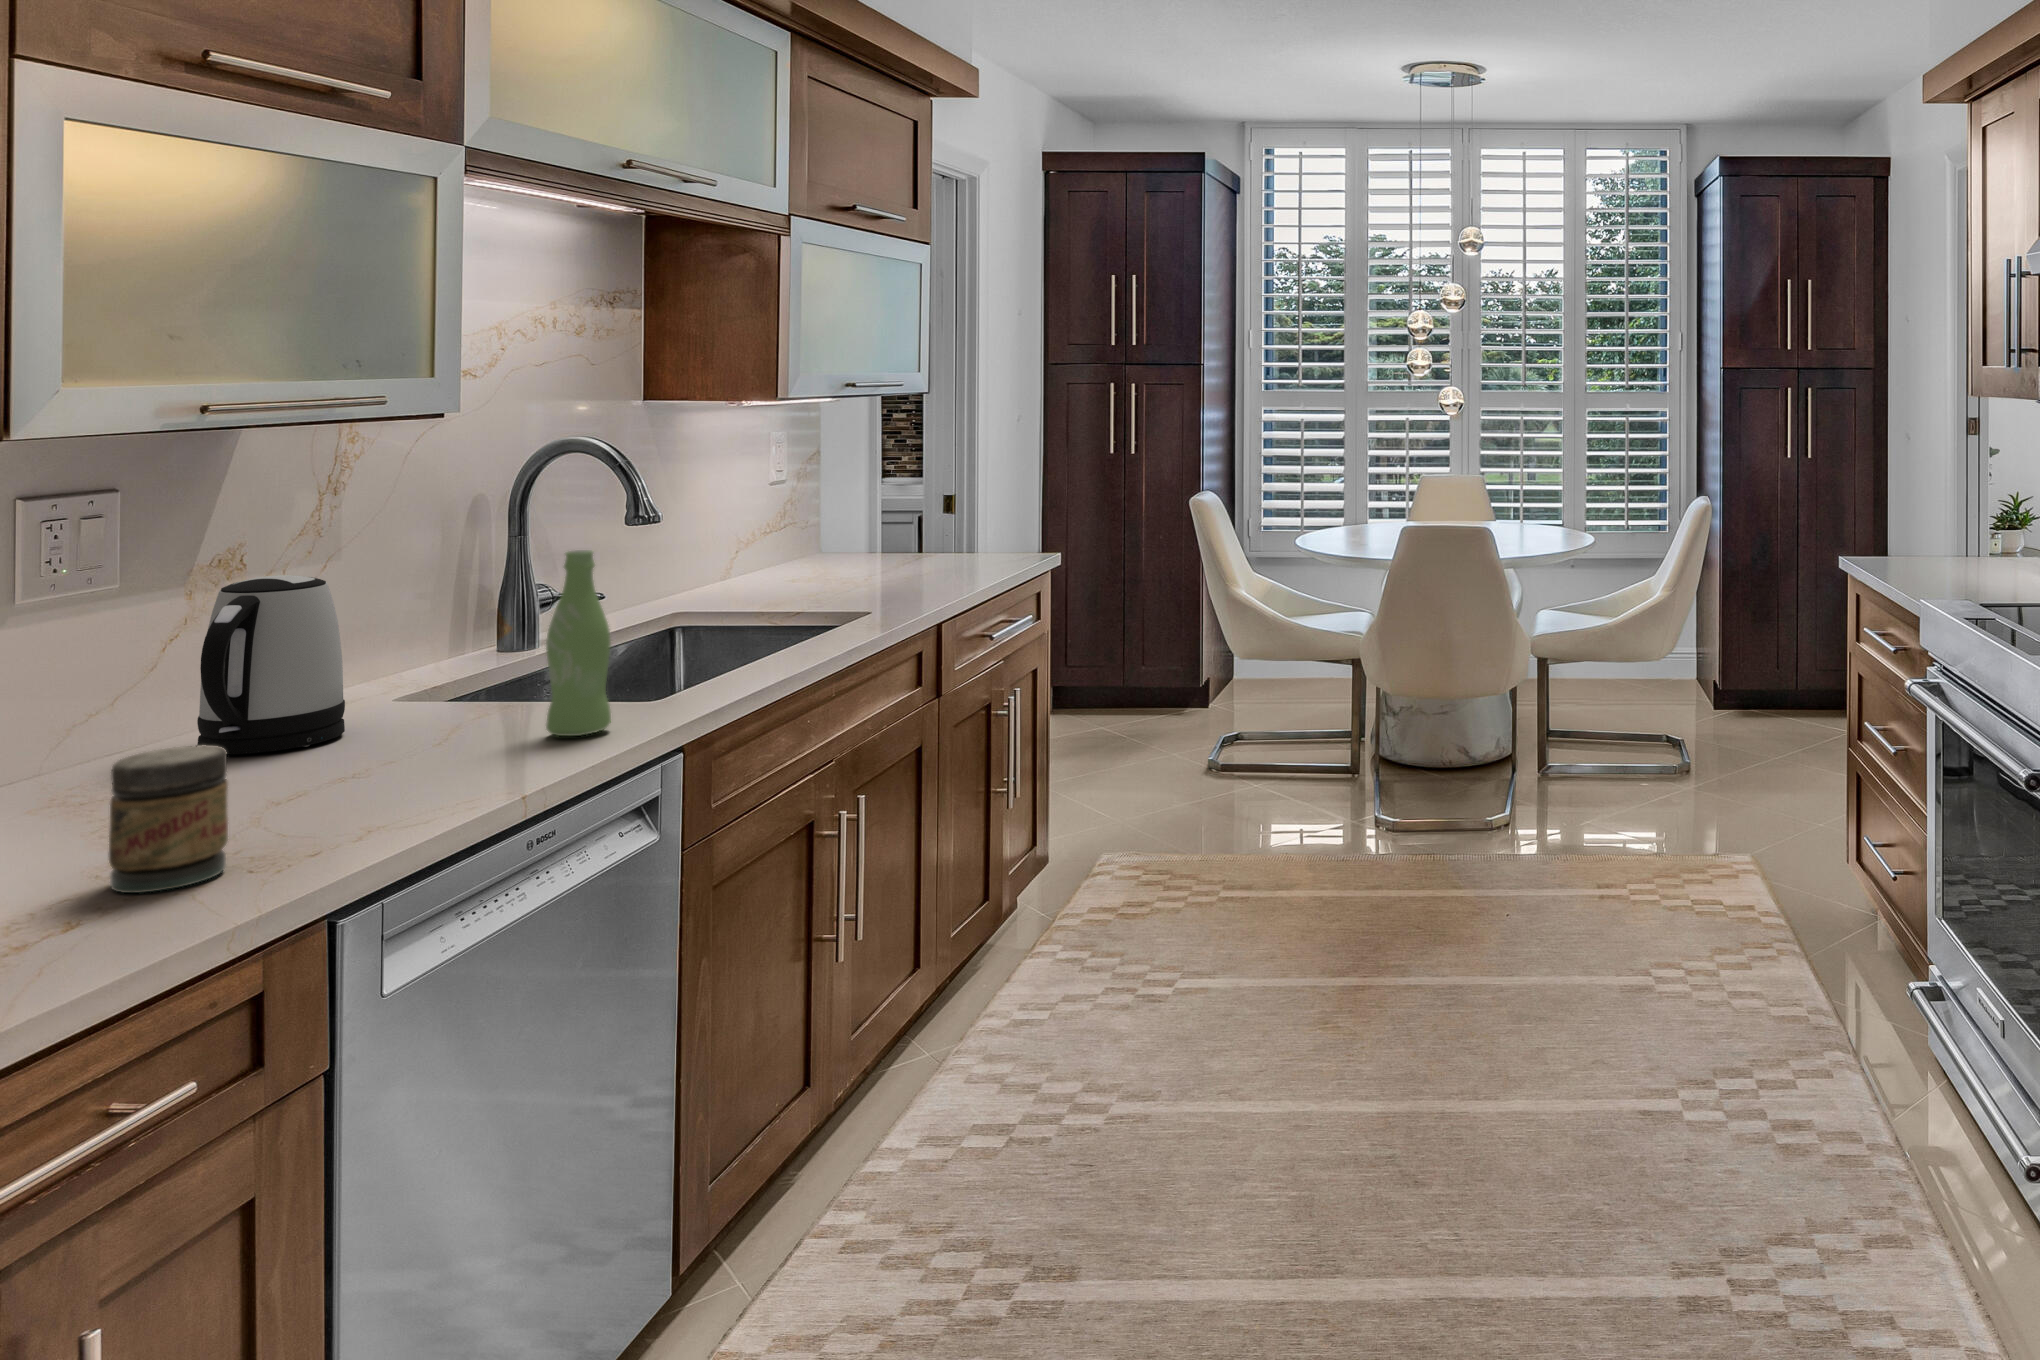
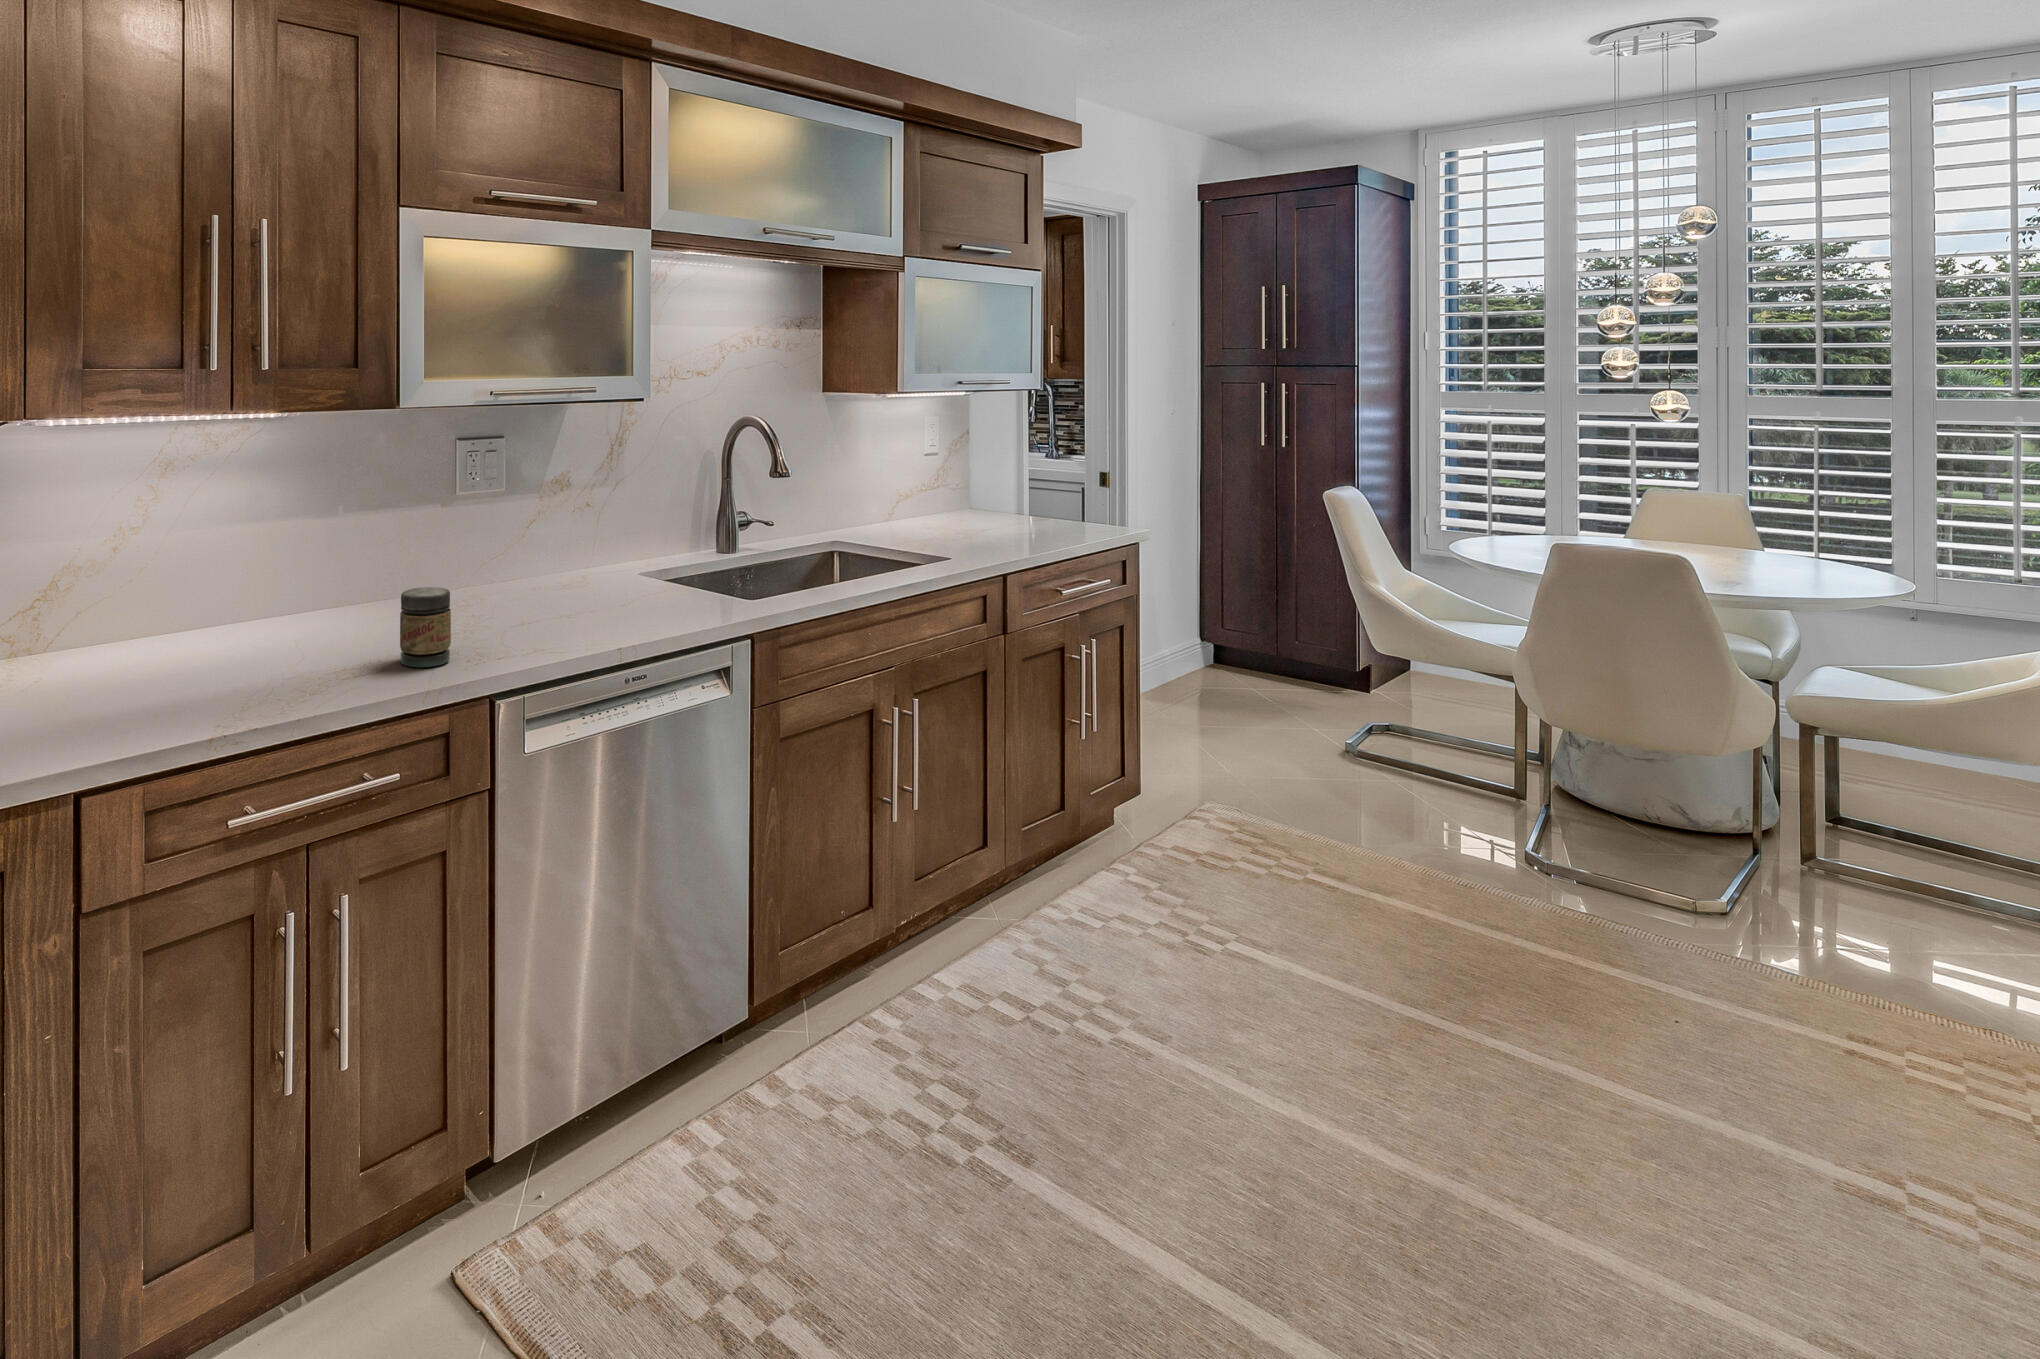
bottle: present [546,550,611,736] -> none [670,494,707,618]
kettle: present [197,575,345,754] -> none [518,493,593,596]

